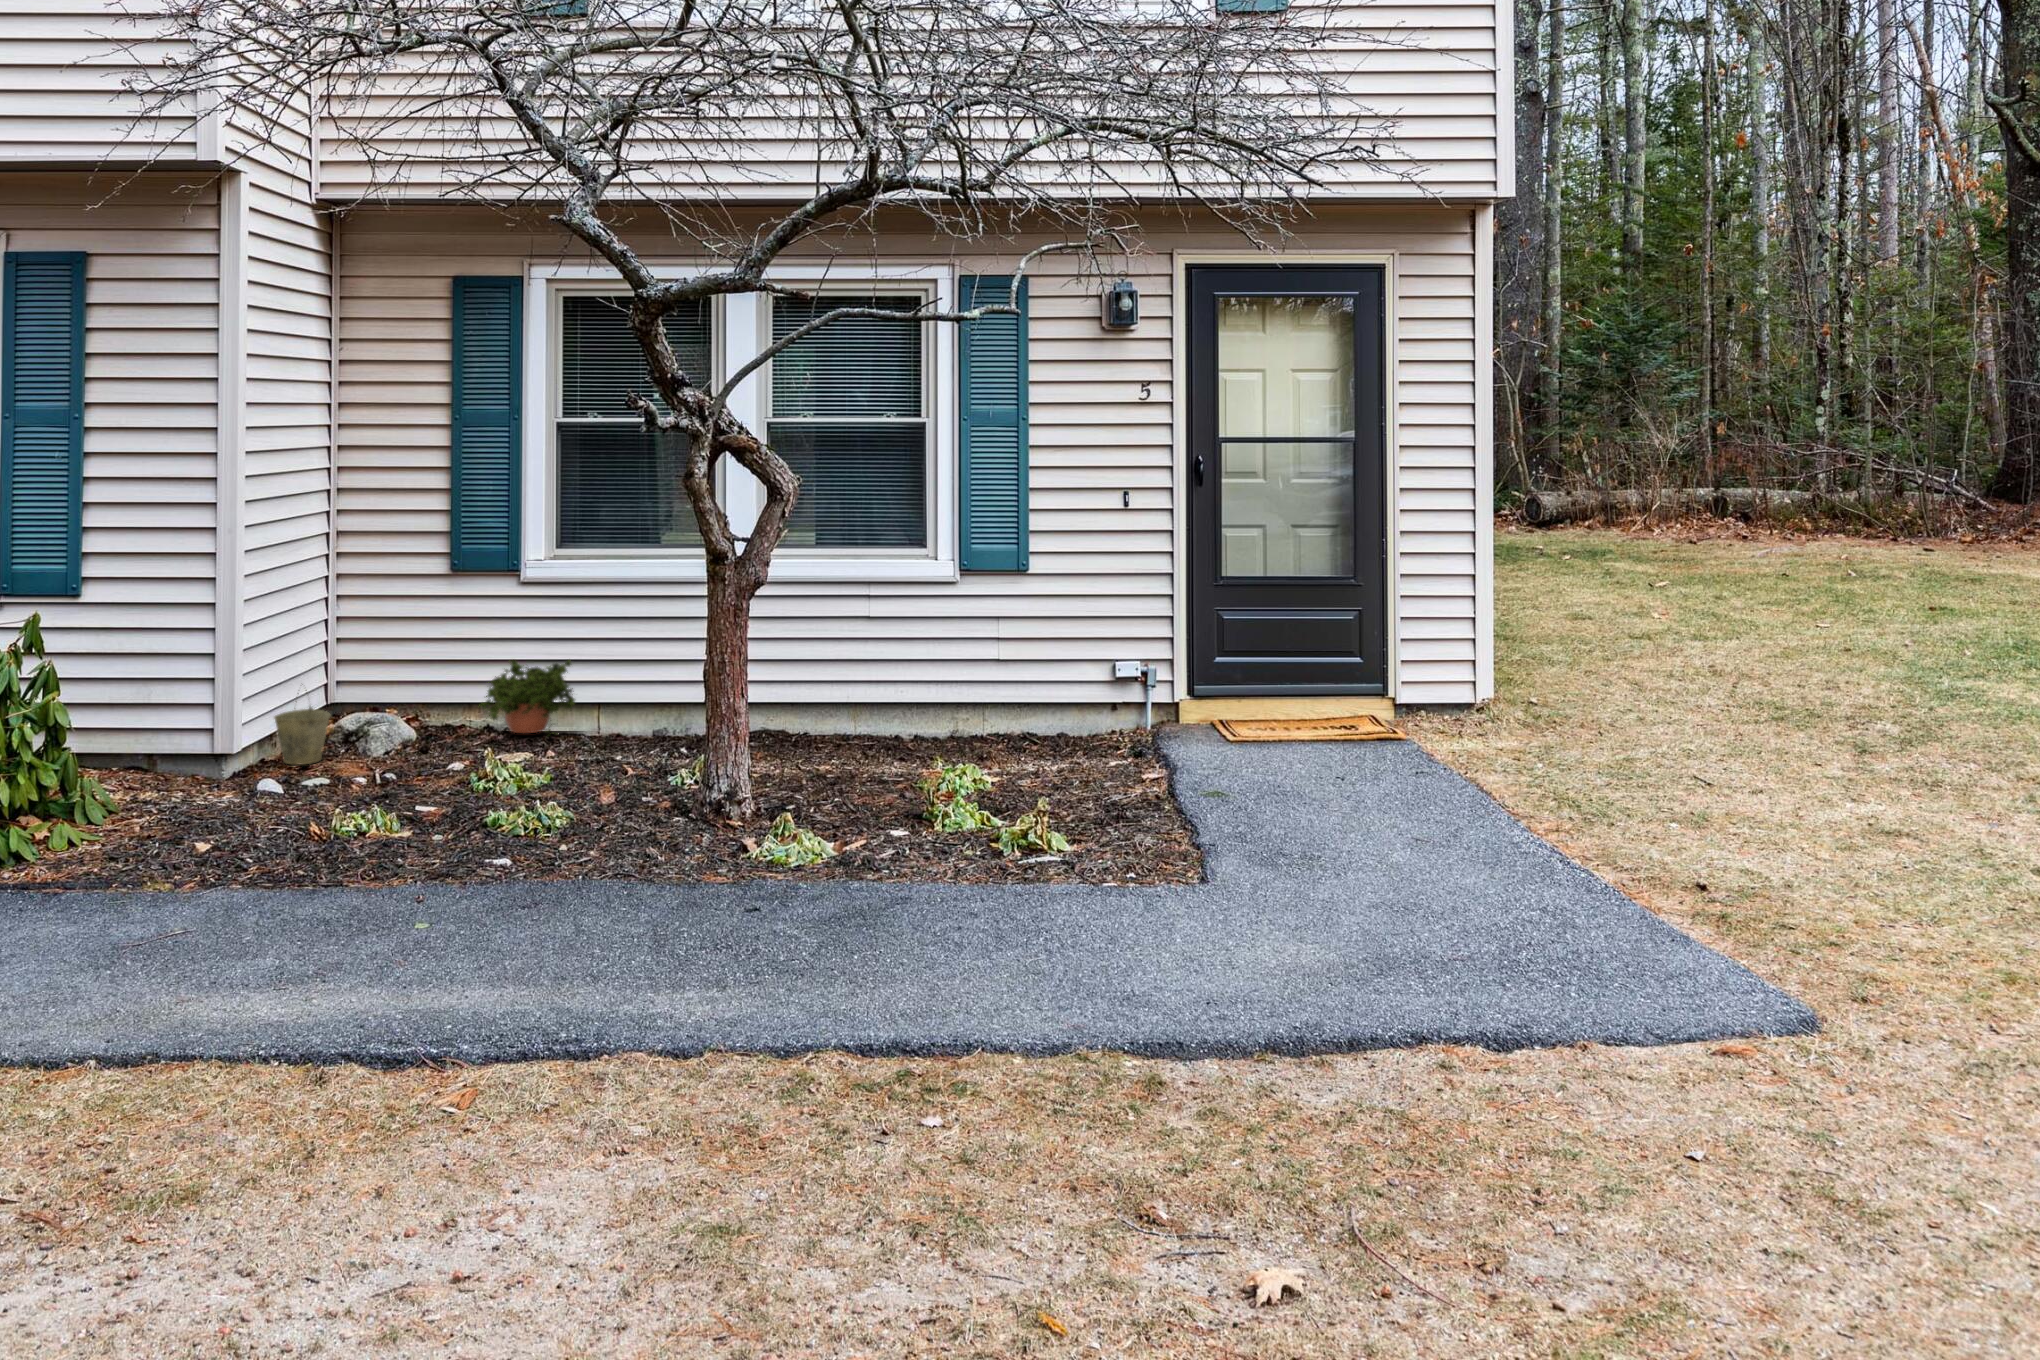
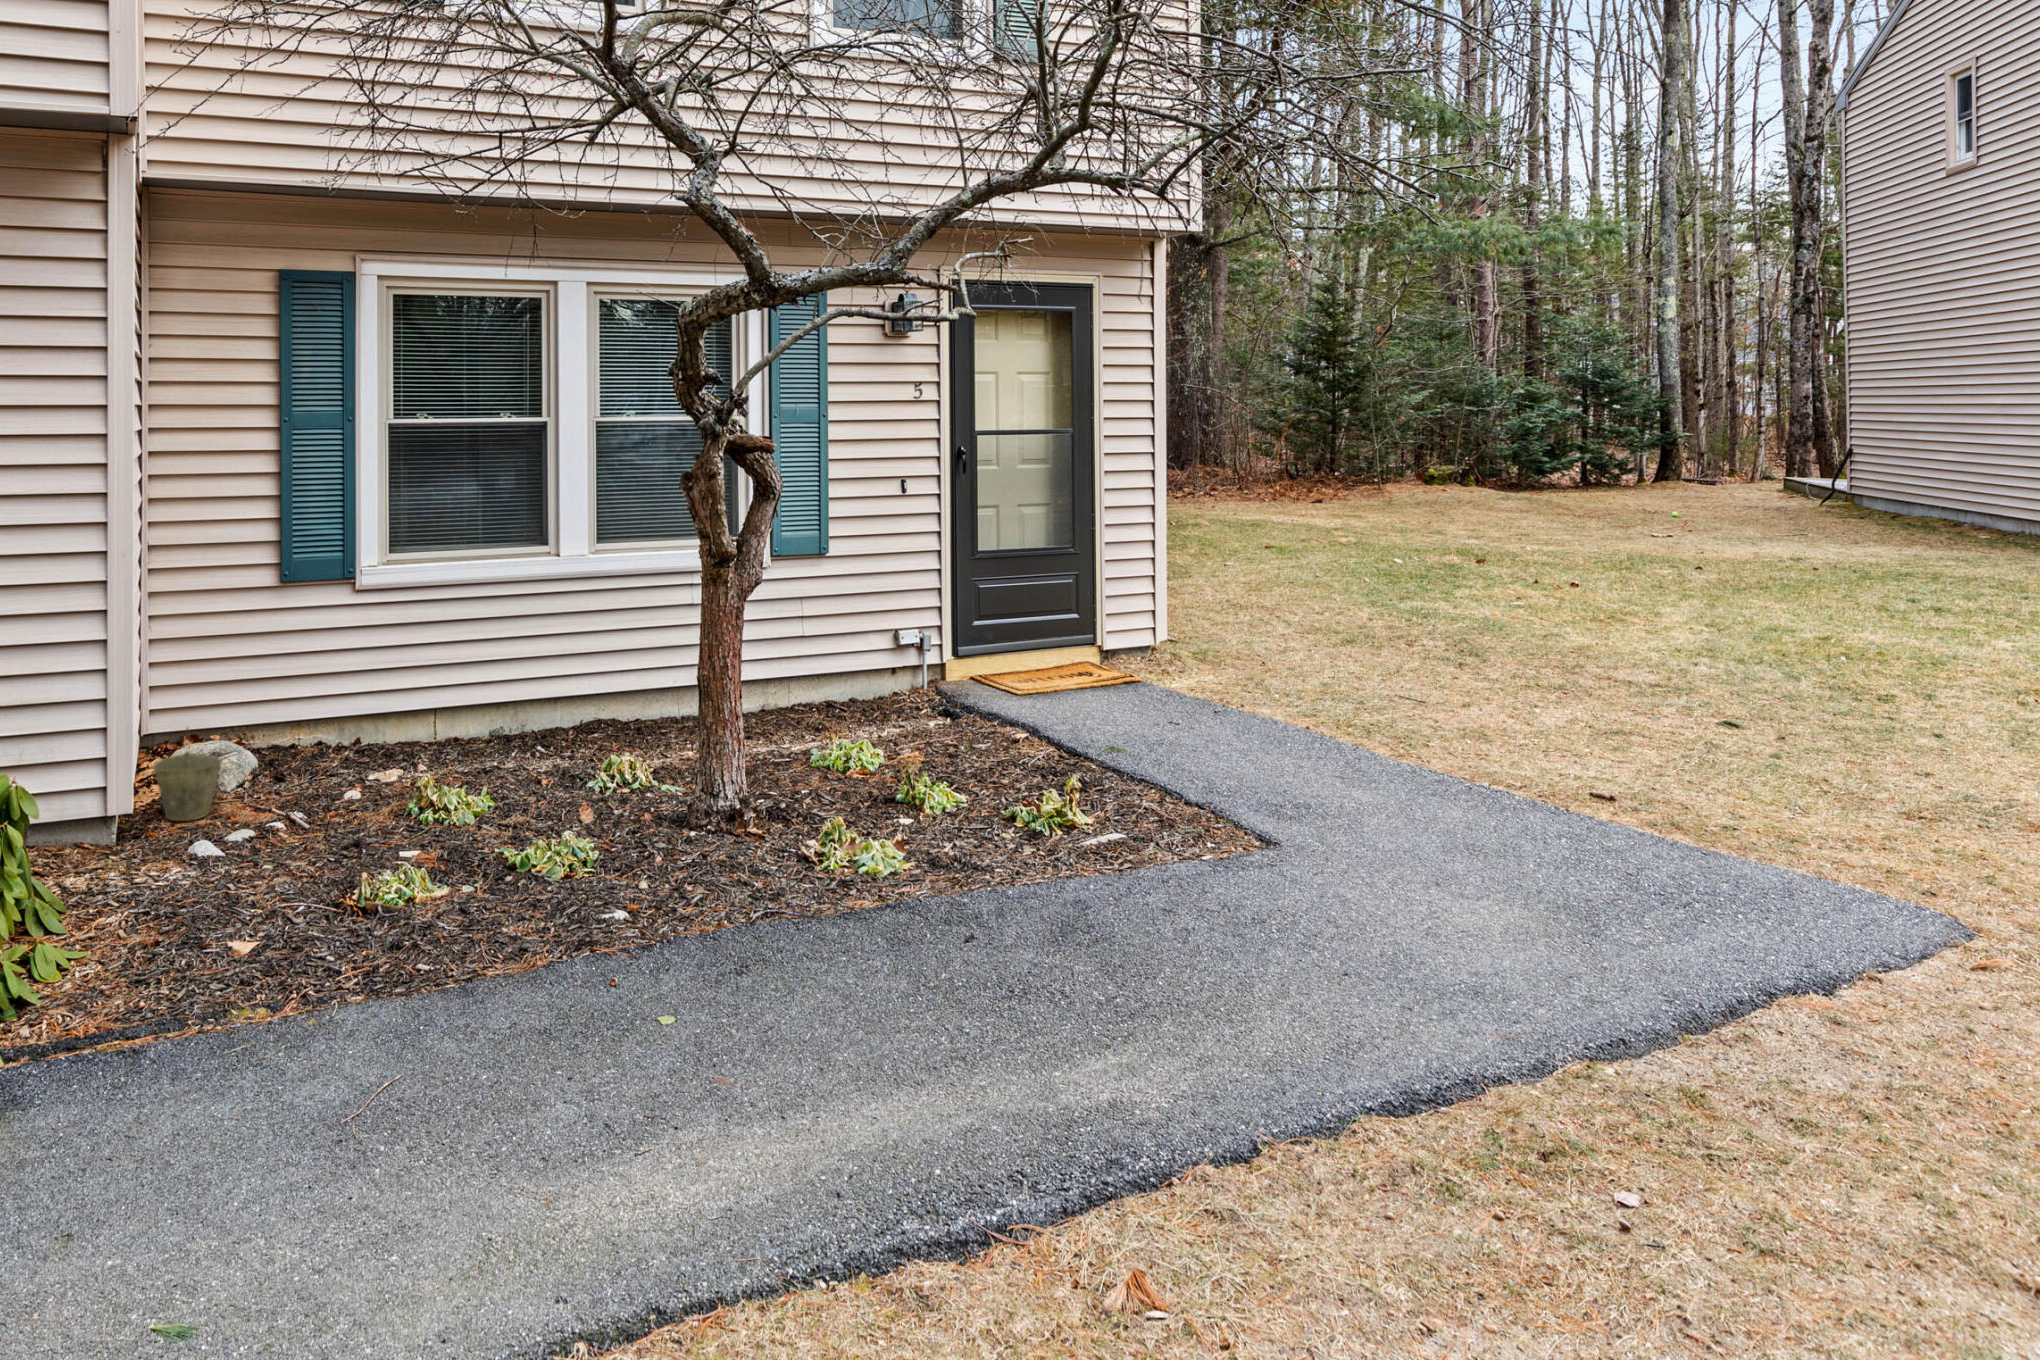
potted plant: present [479,660,575,734] -> none [339,669,448,759]

